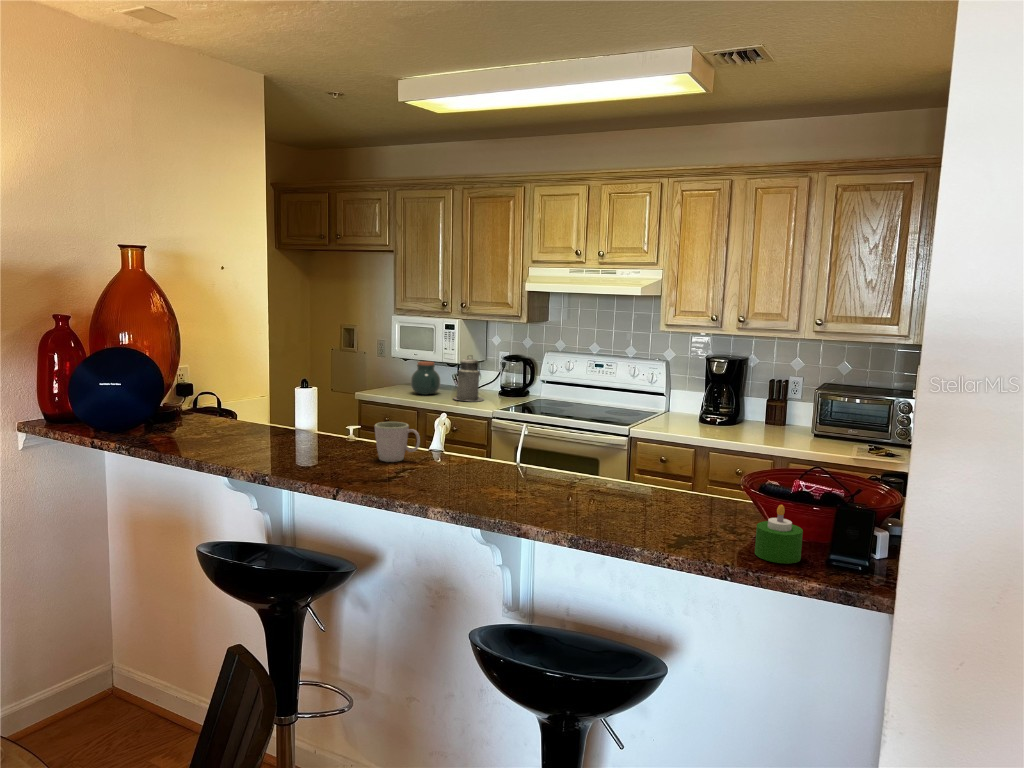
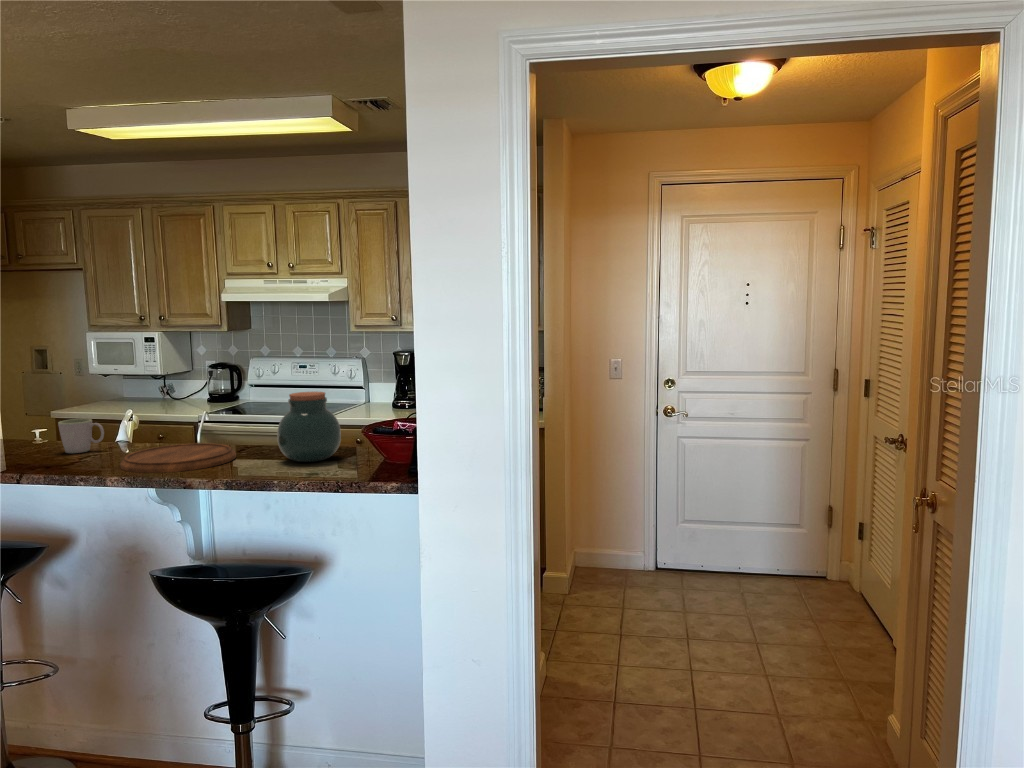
canister: present [454,355,484,401] -> none [159,366,192,410]
jar: present [411,361,440,395] -> present [277,392,341,462]
cutting board: none [441,467,572,511] -> present [120,443,236,473]
candle: present [755,505,803,564] -> none [357,437,389,476]

